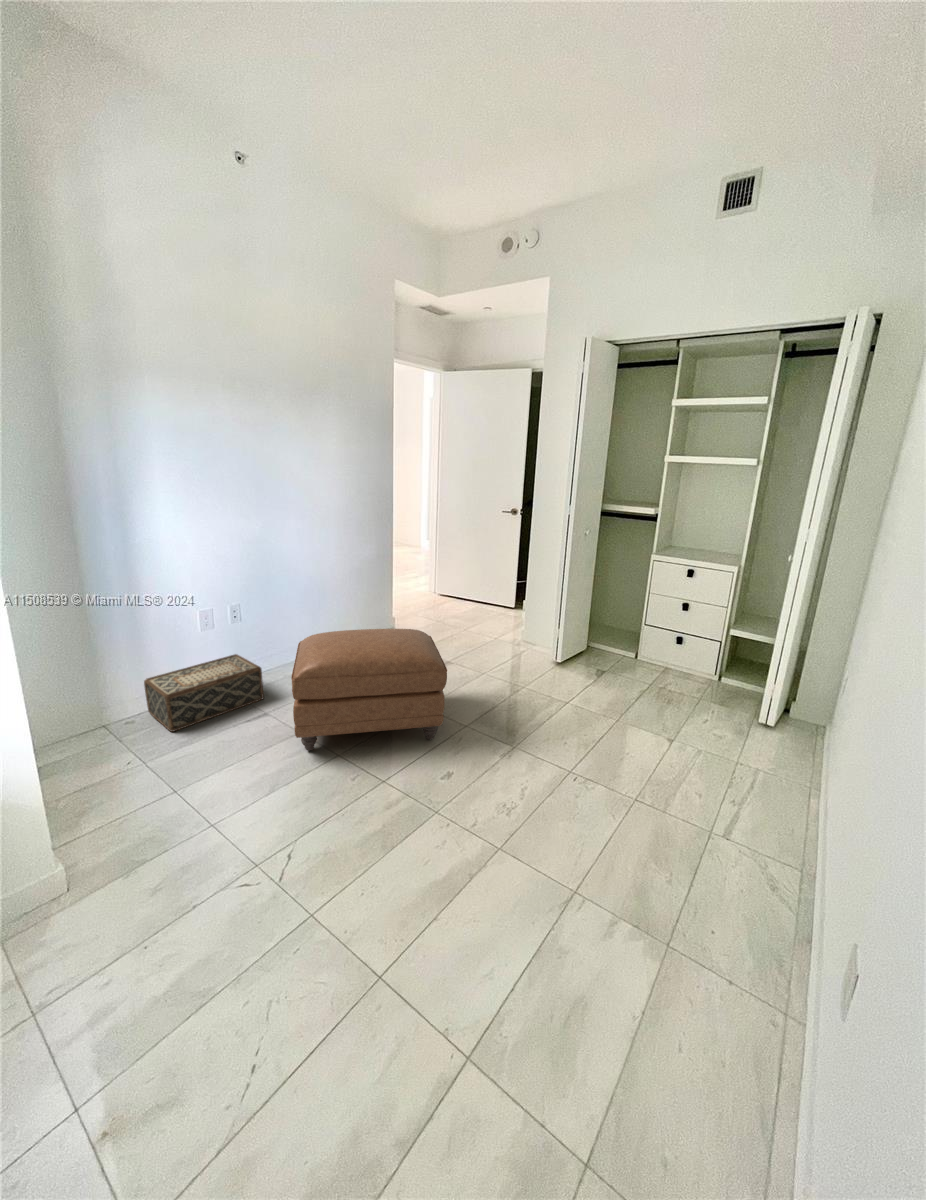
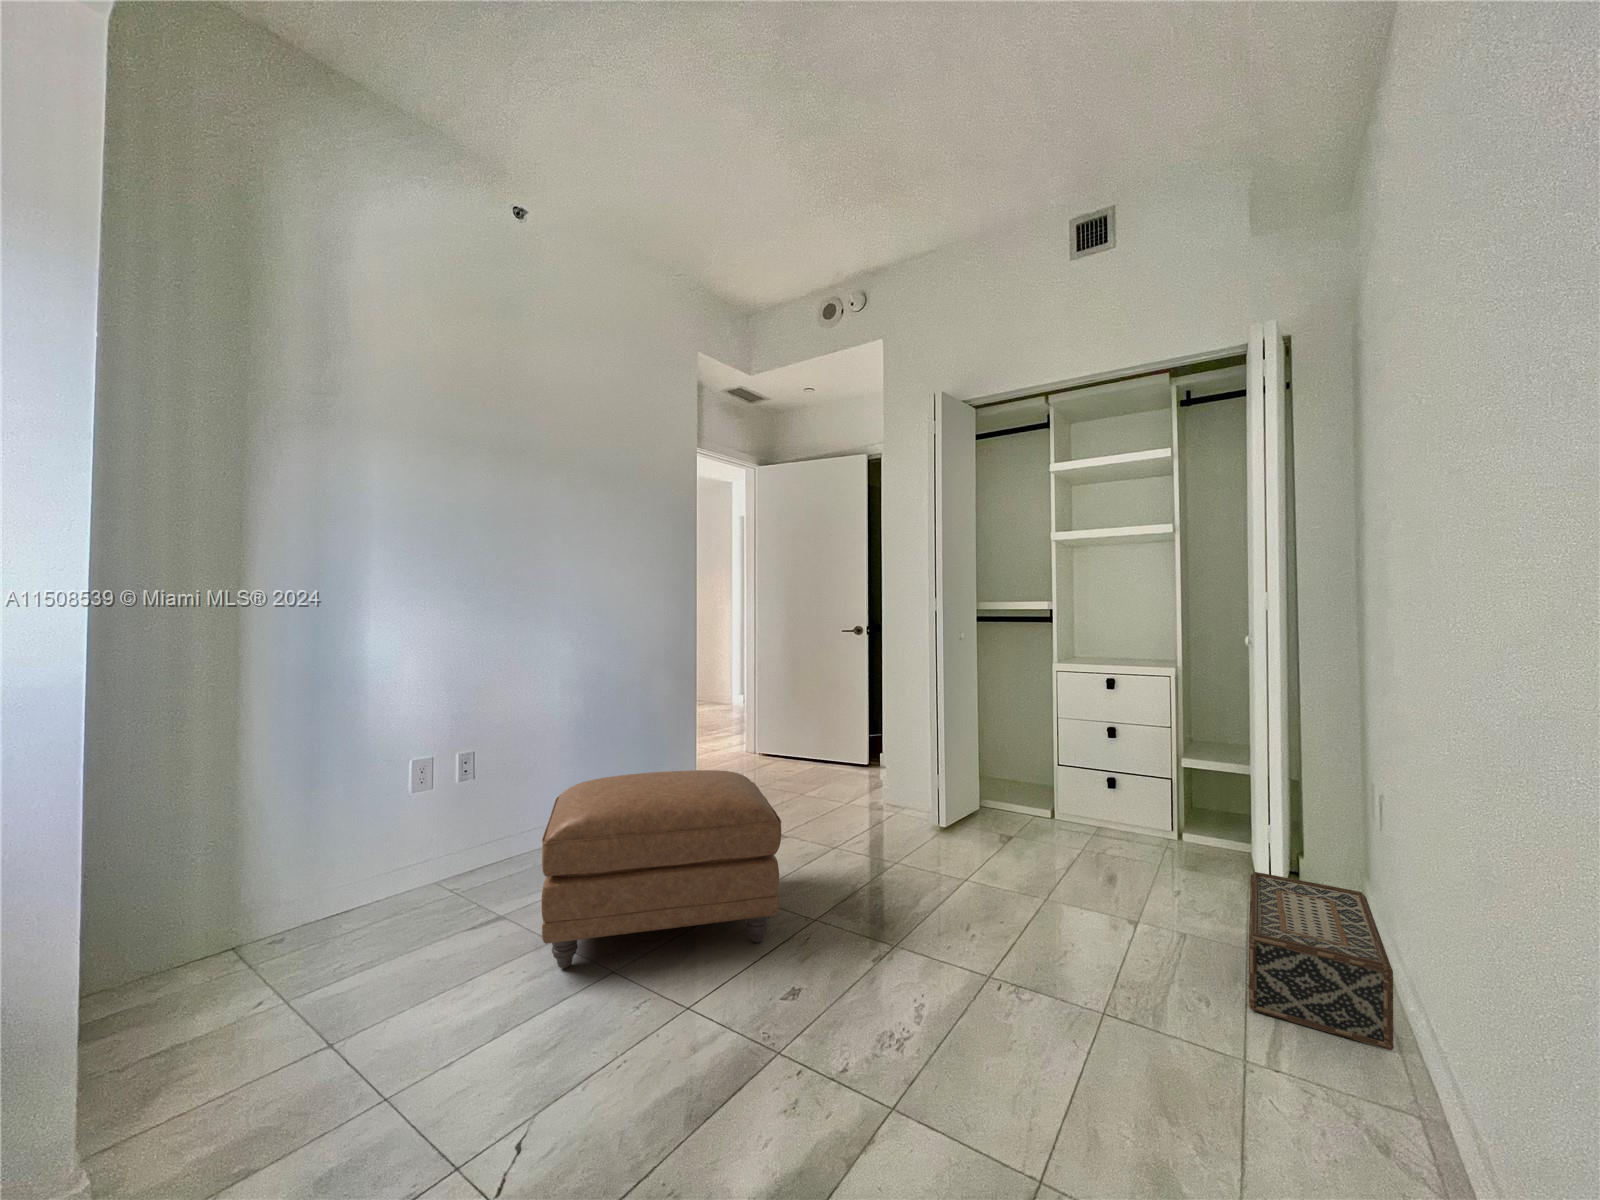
woven basket: present [144,654,264,732] -> present [1249,872,1394,1050]

